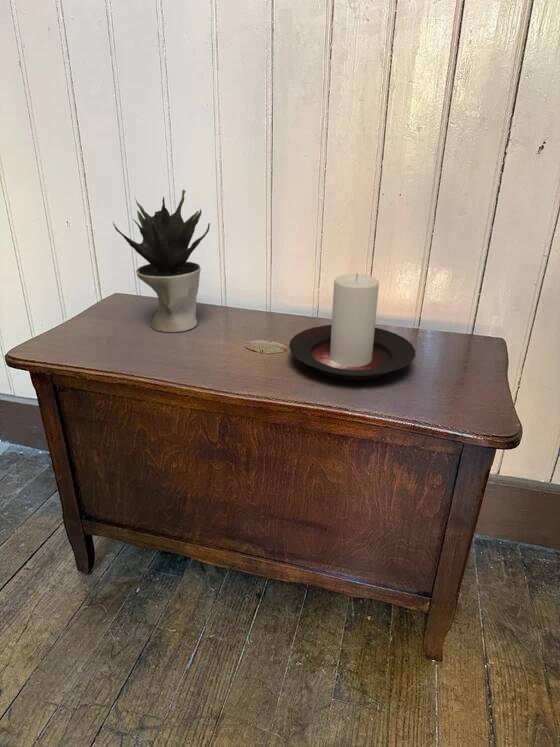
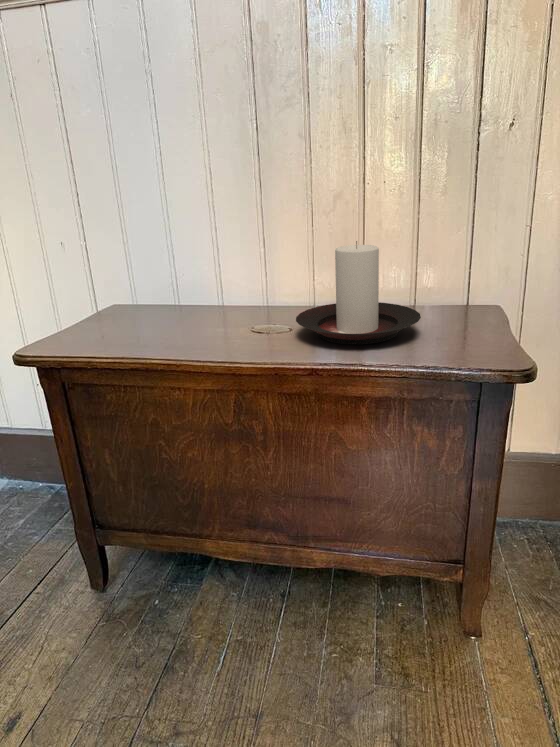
potted plant: present [113,190,210,332] -> none [113,187,207,327]

